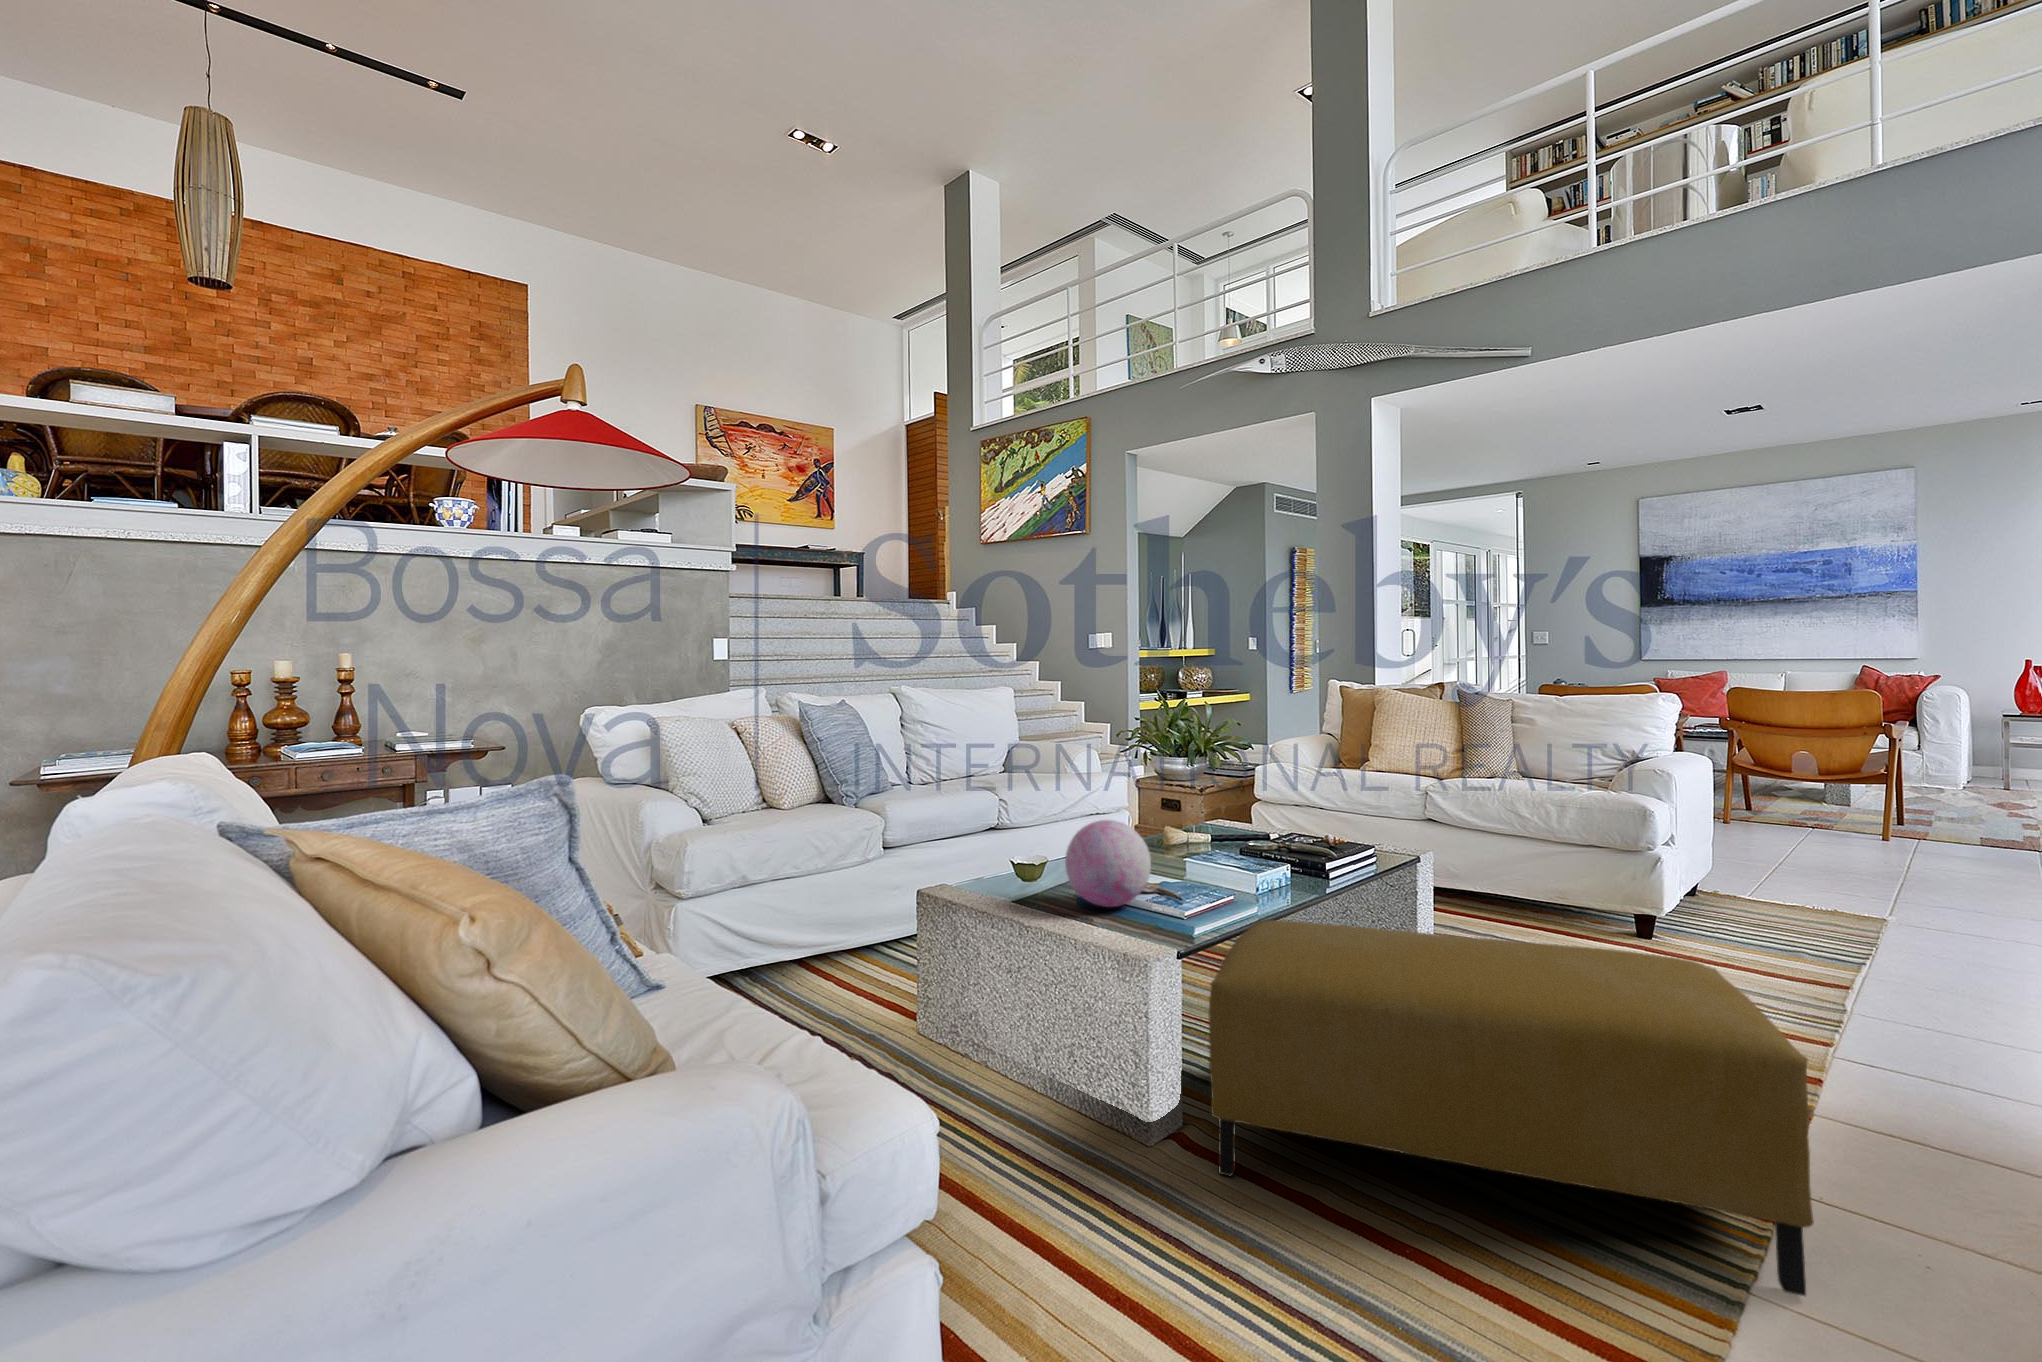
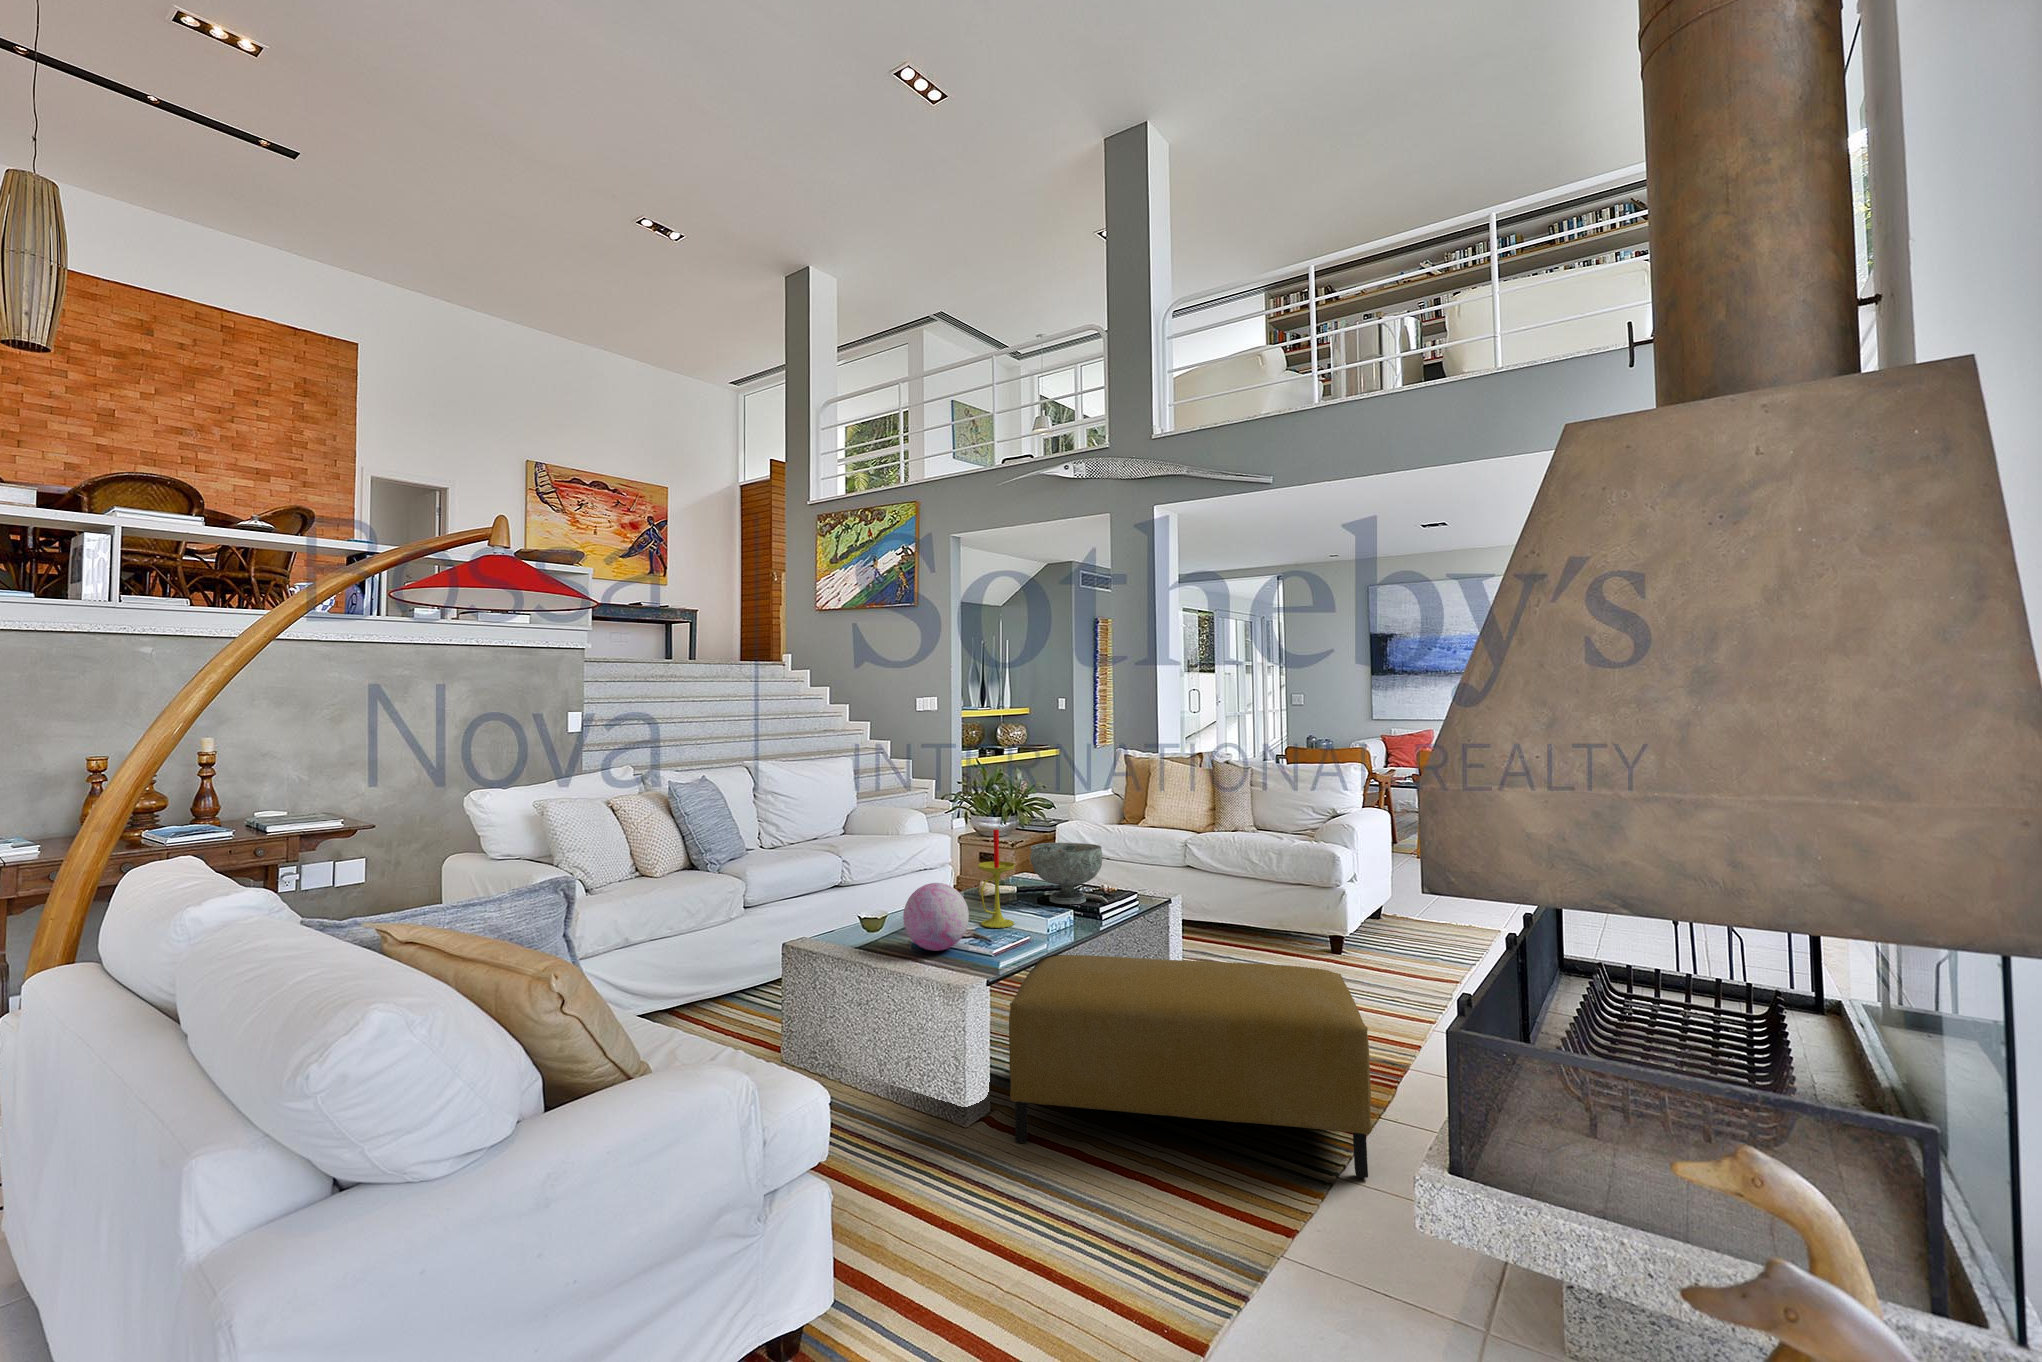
candle: none [1163,754,1212,882] -> present [978,829,1015,928]
decorative bowl: none [1230,781,1327,857] -> present [1030,842,1102,904]

